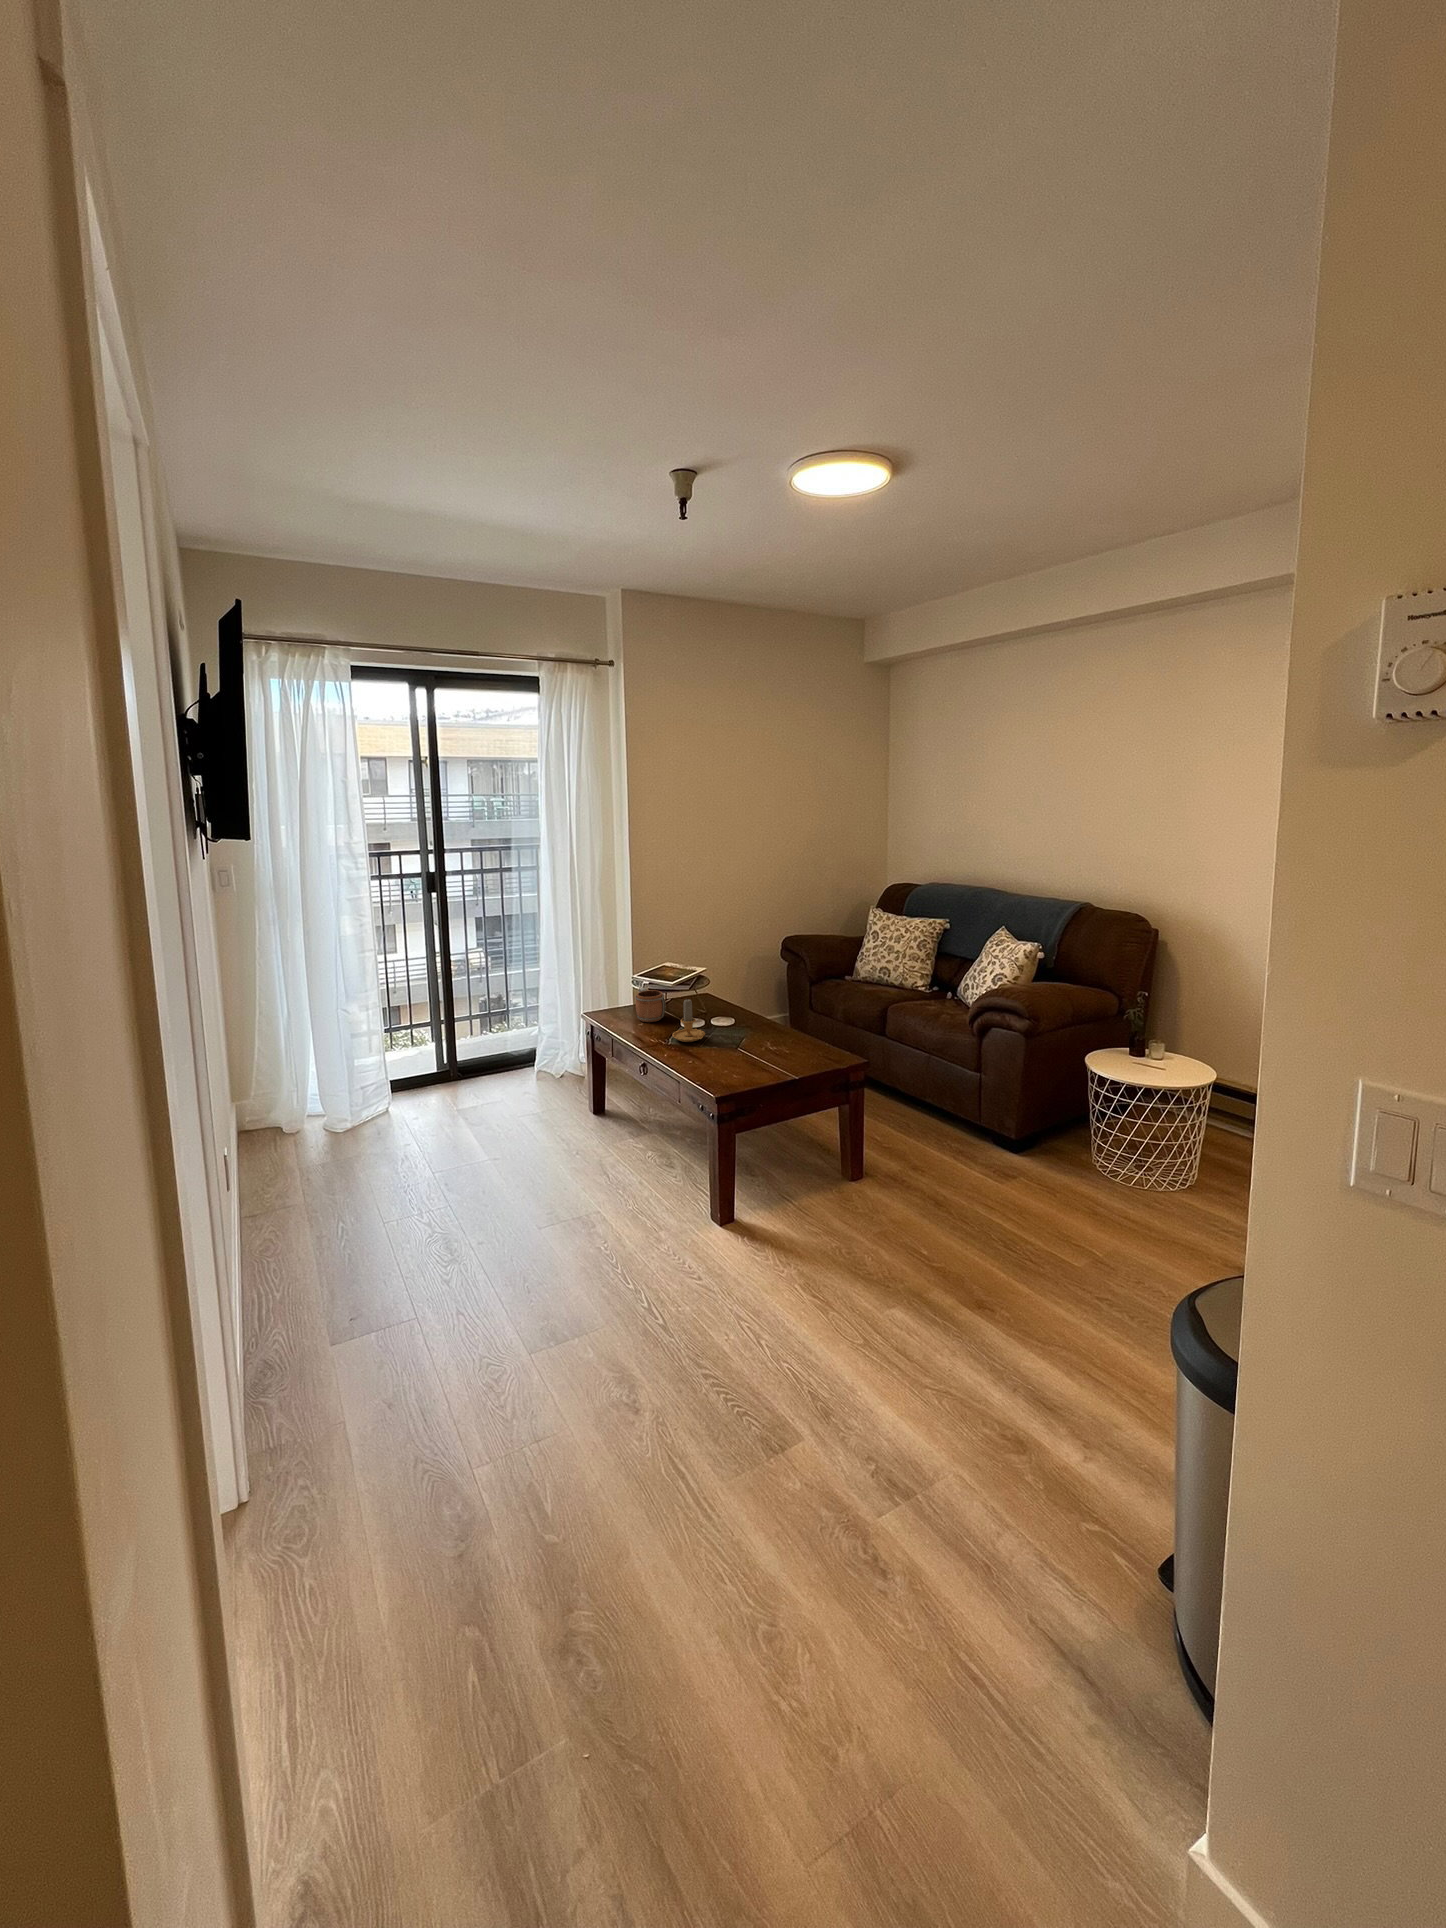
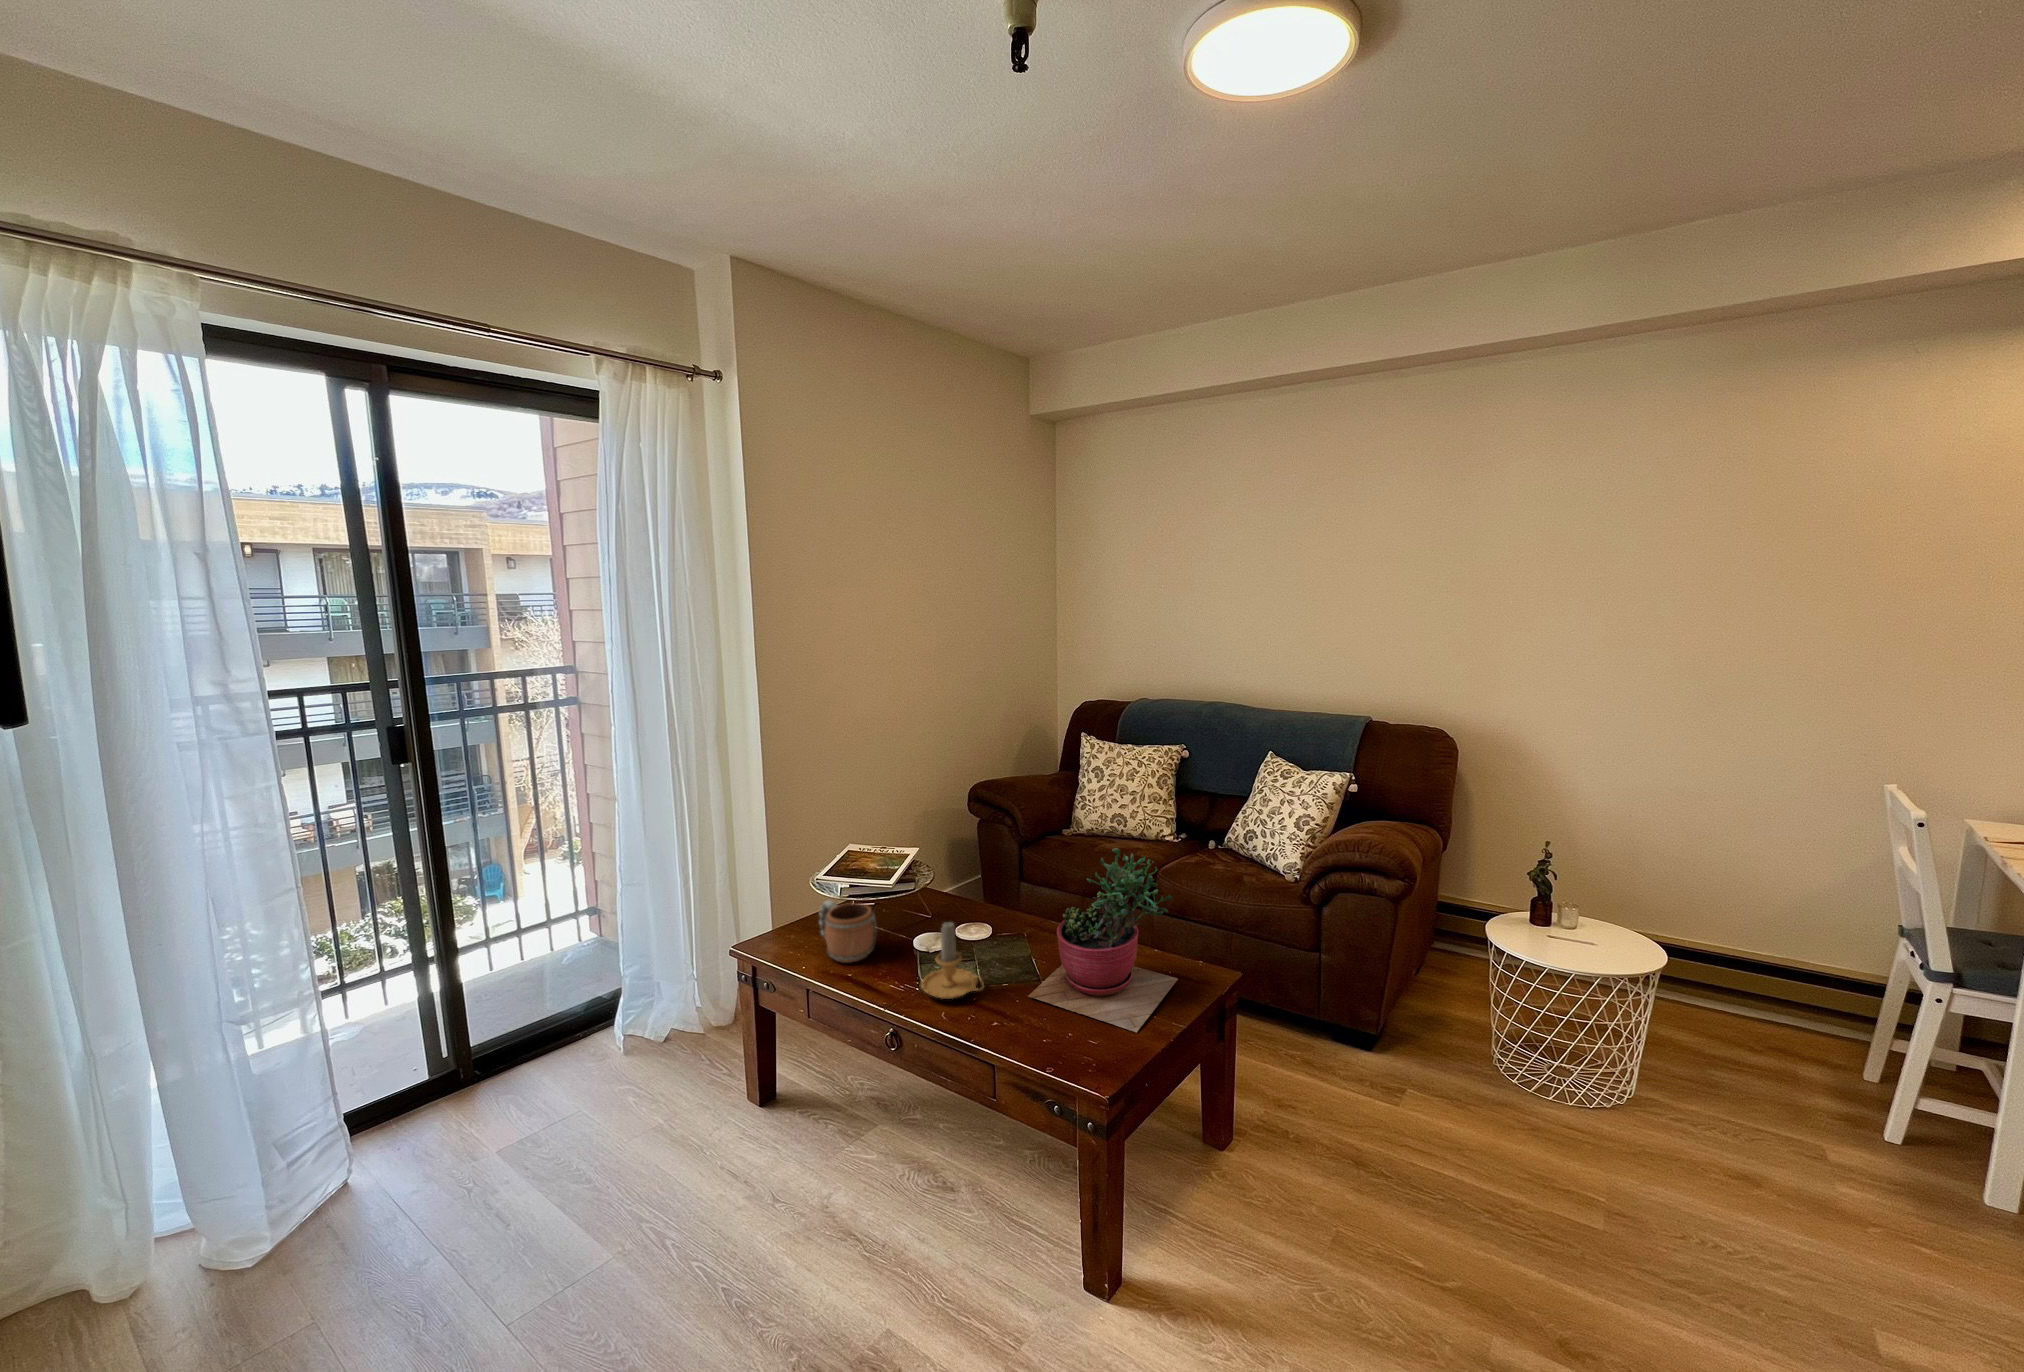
succulent plant: none [728,960,821,1068] -> present [1028,848,1178,1033]

